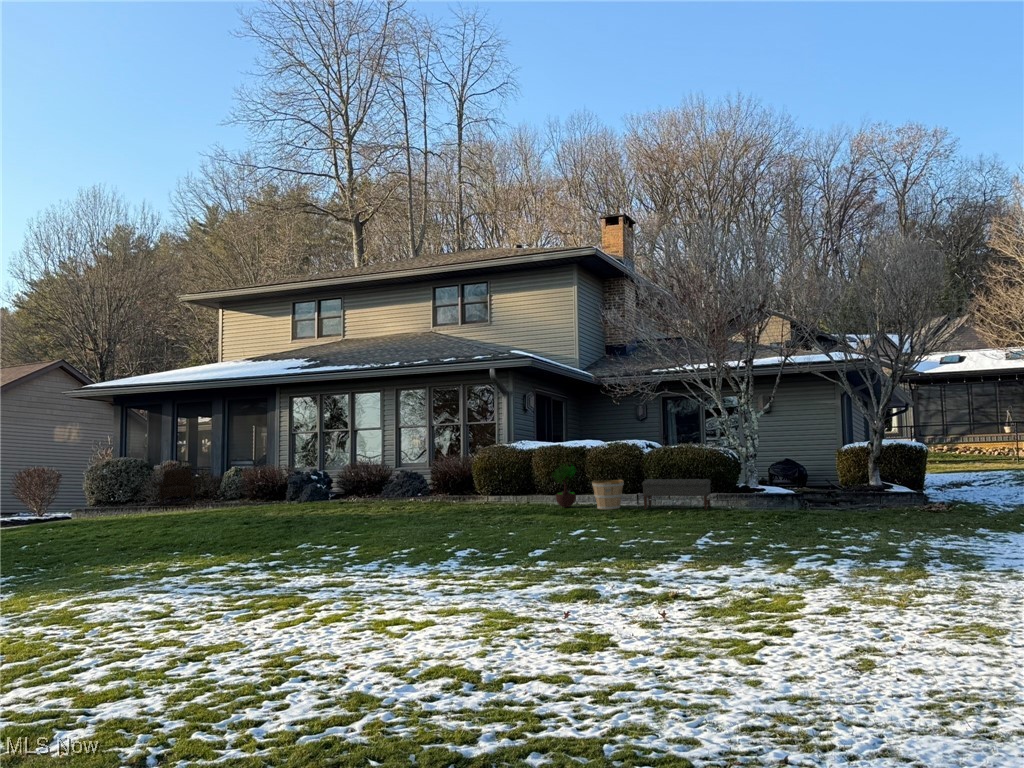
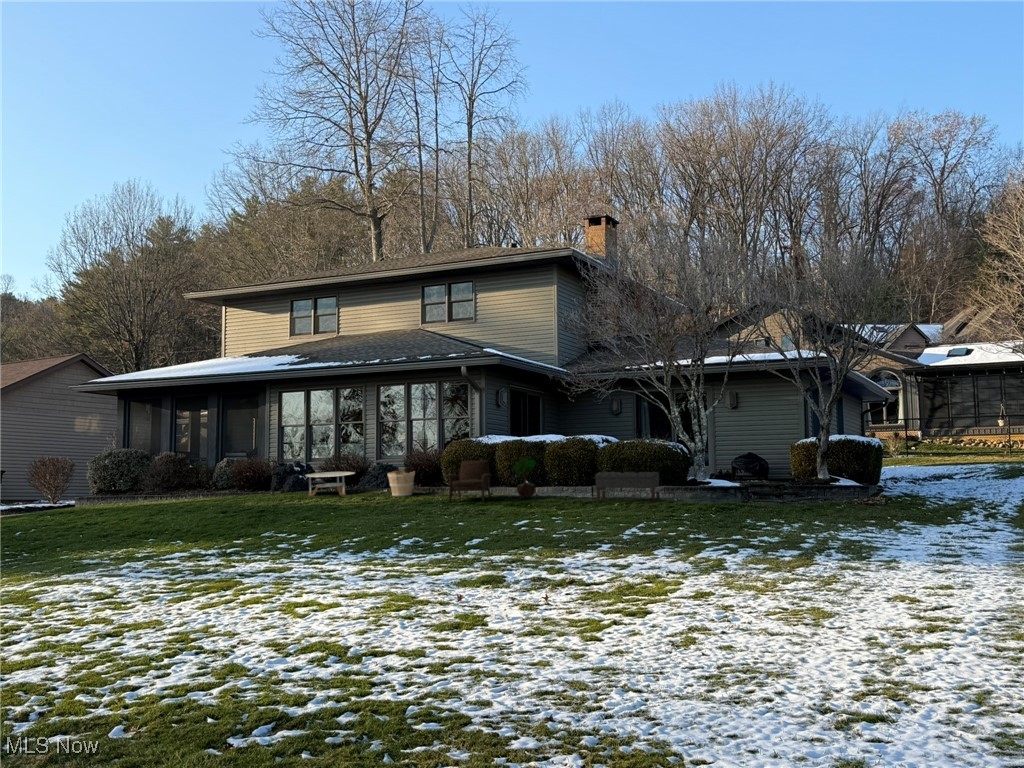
armchair: present [155,469,198,507] -> present [446,460,491,502]
round table: none [323,480,376,506] -> present [305,472,355,496]
wooden bucket: present [592,480,624,510] -> present [388,471,415,496]

